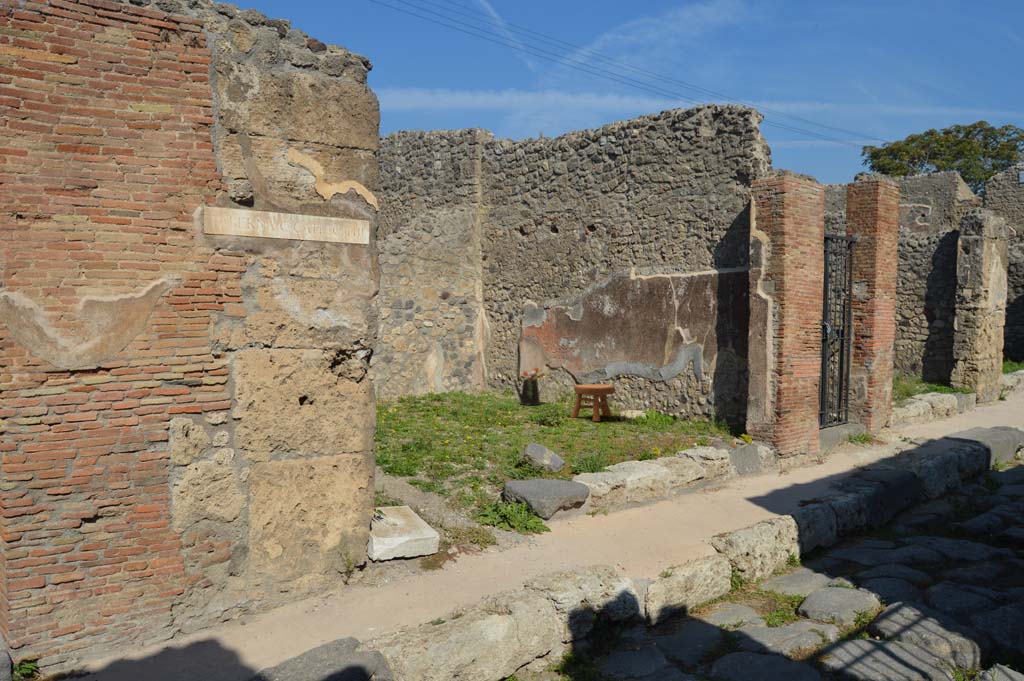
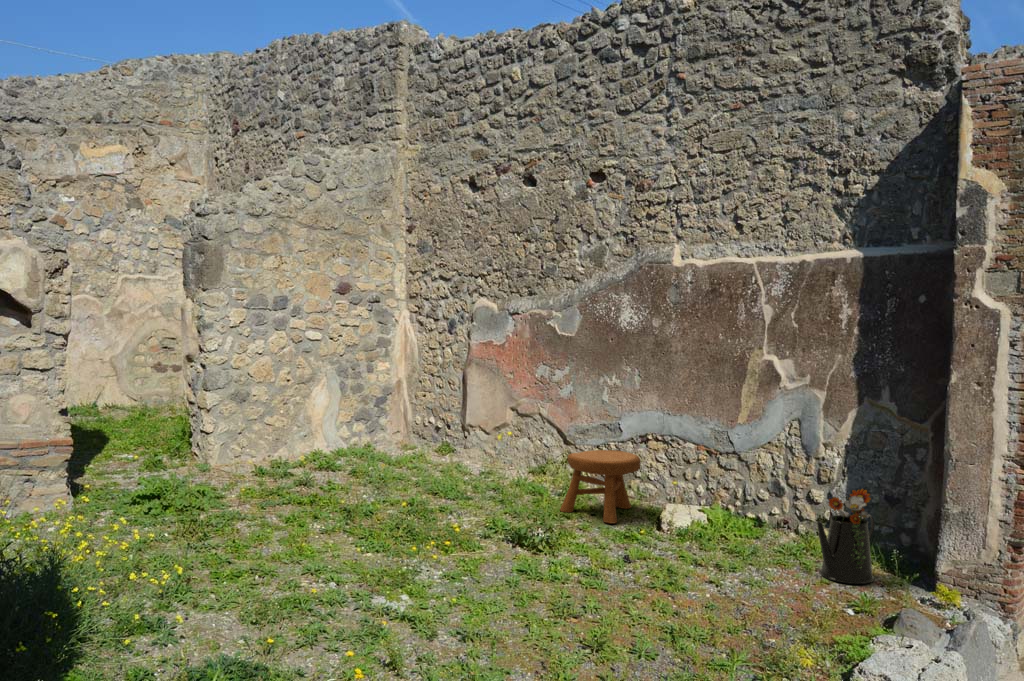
watering can: present [514,368,540,405] -> present [817,489,875,584]

